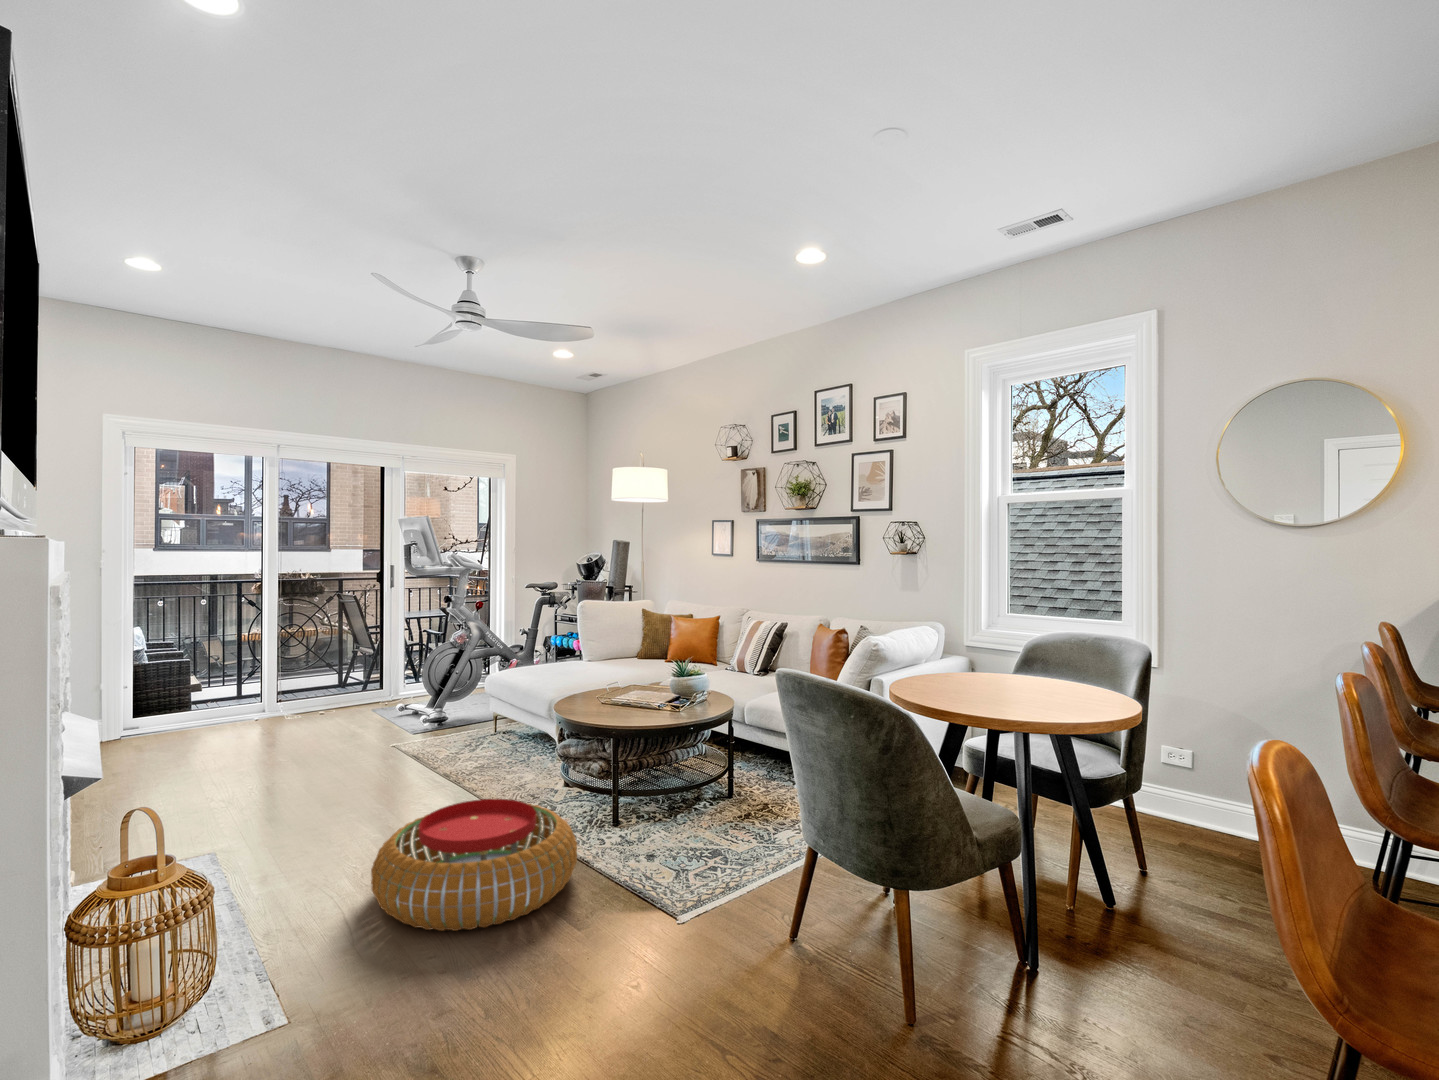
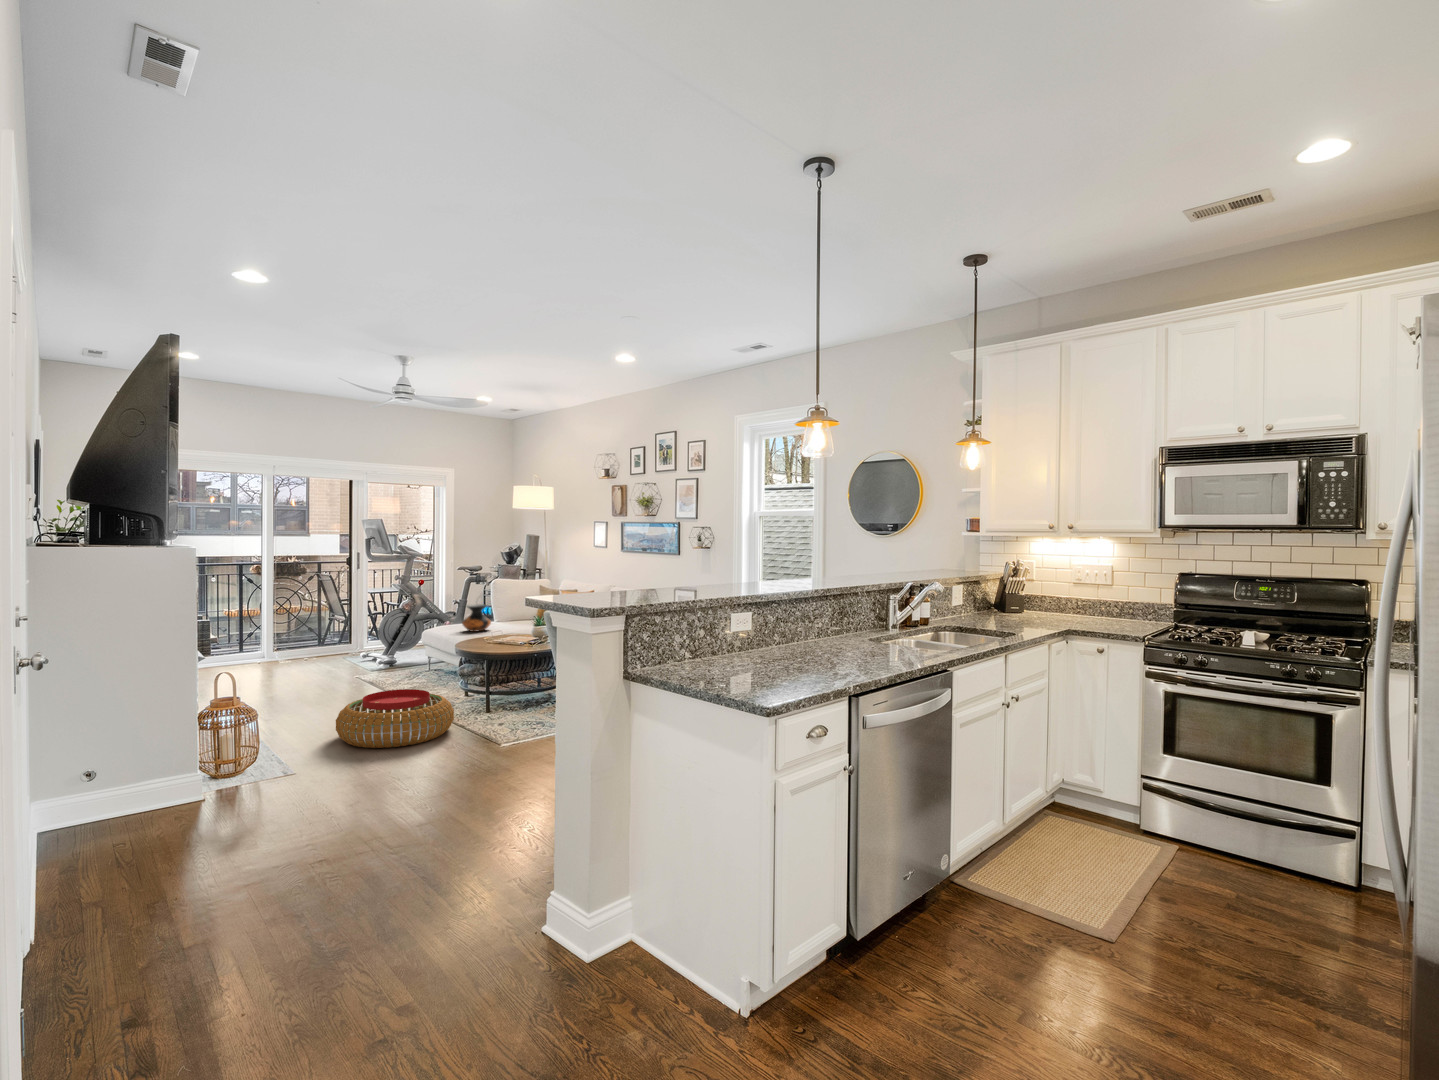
vase: none [548,638,589,679] -> present [462,604,491,632]

